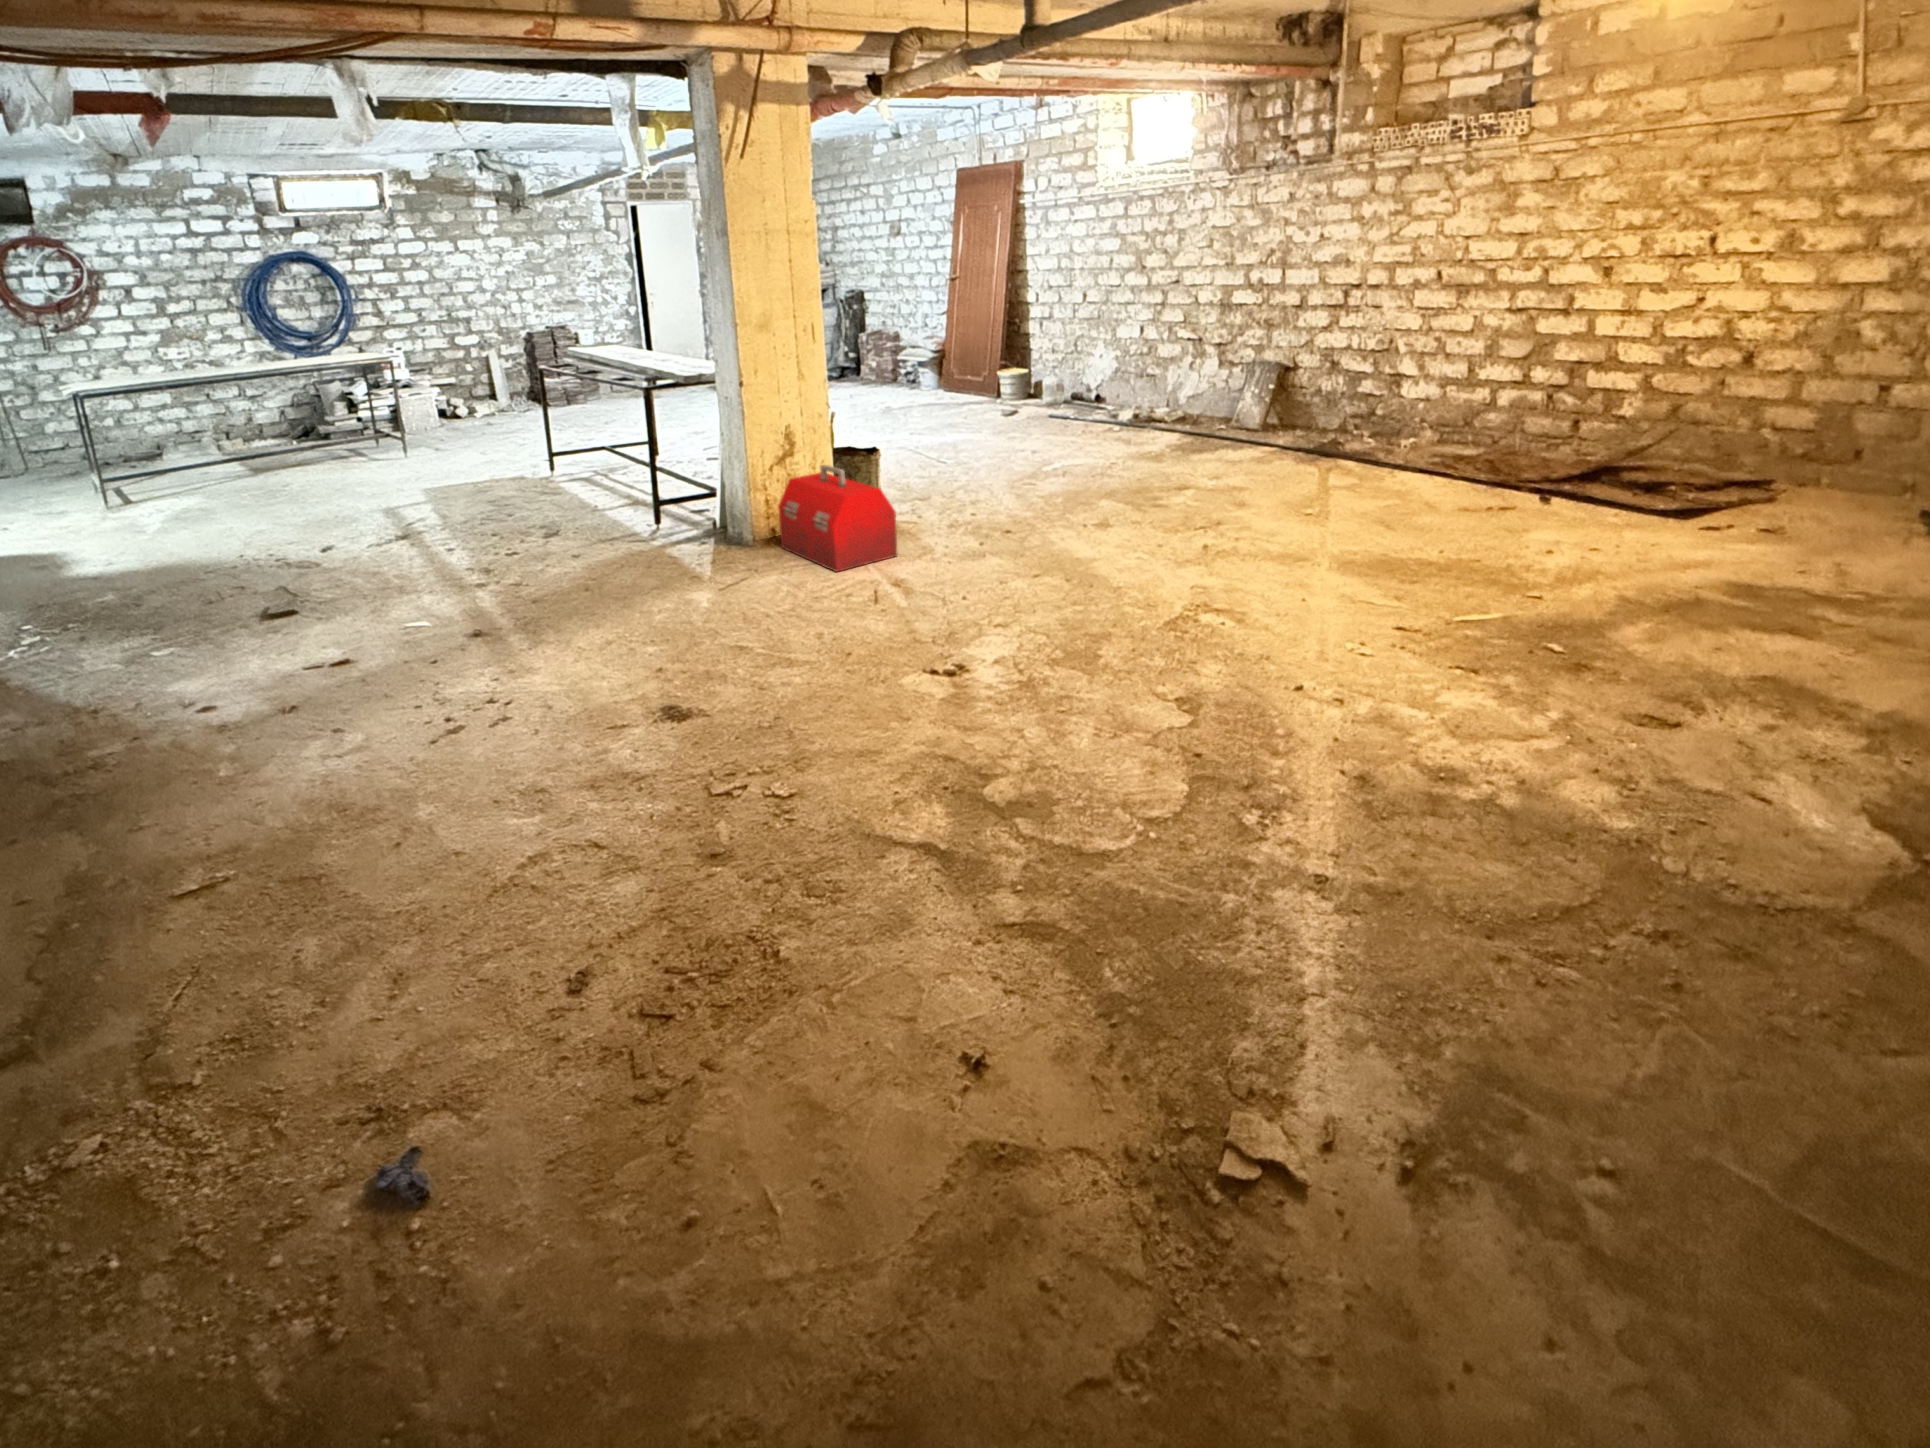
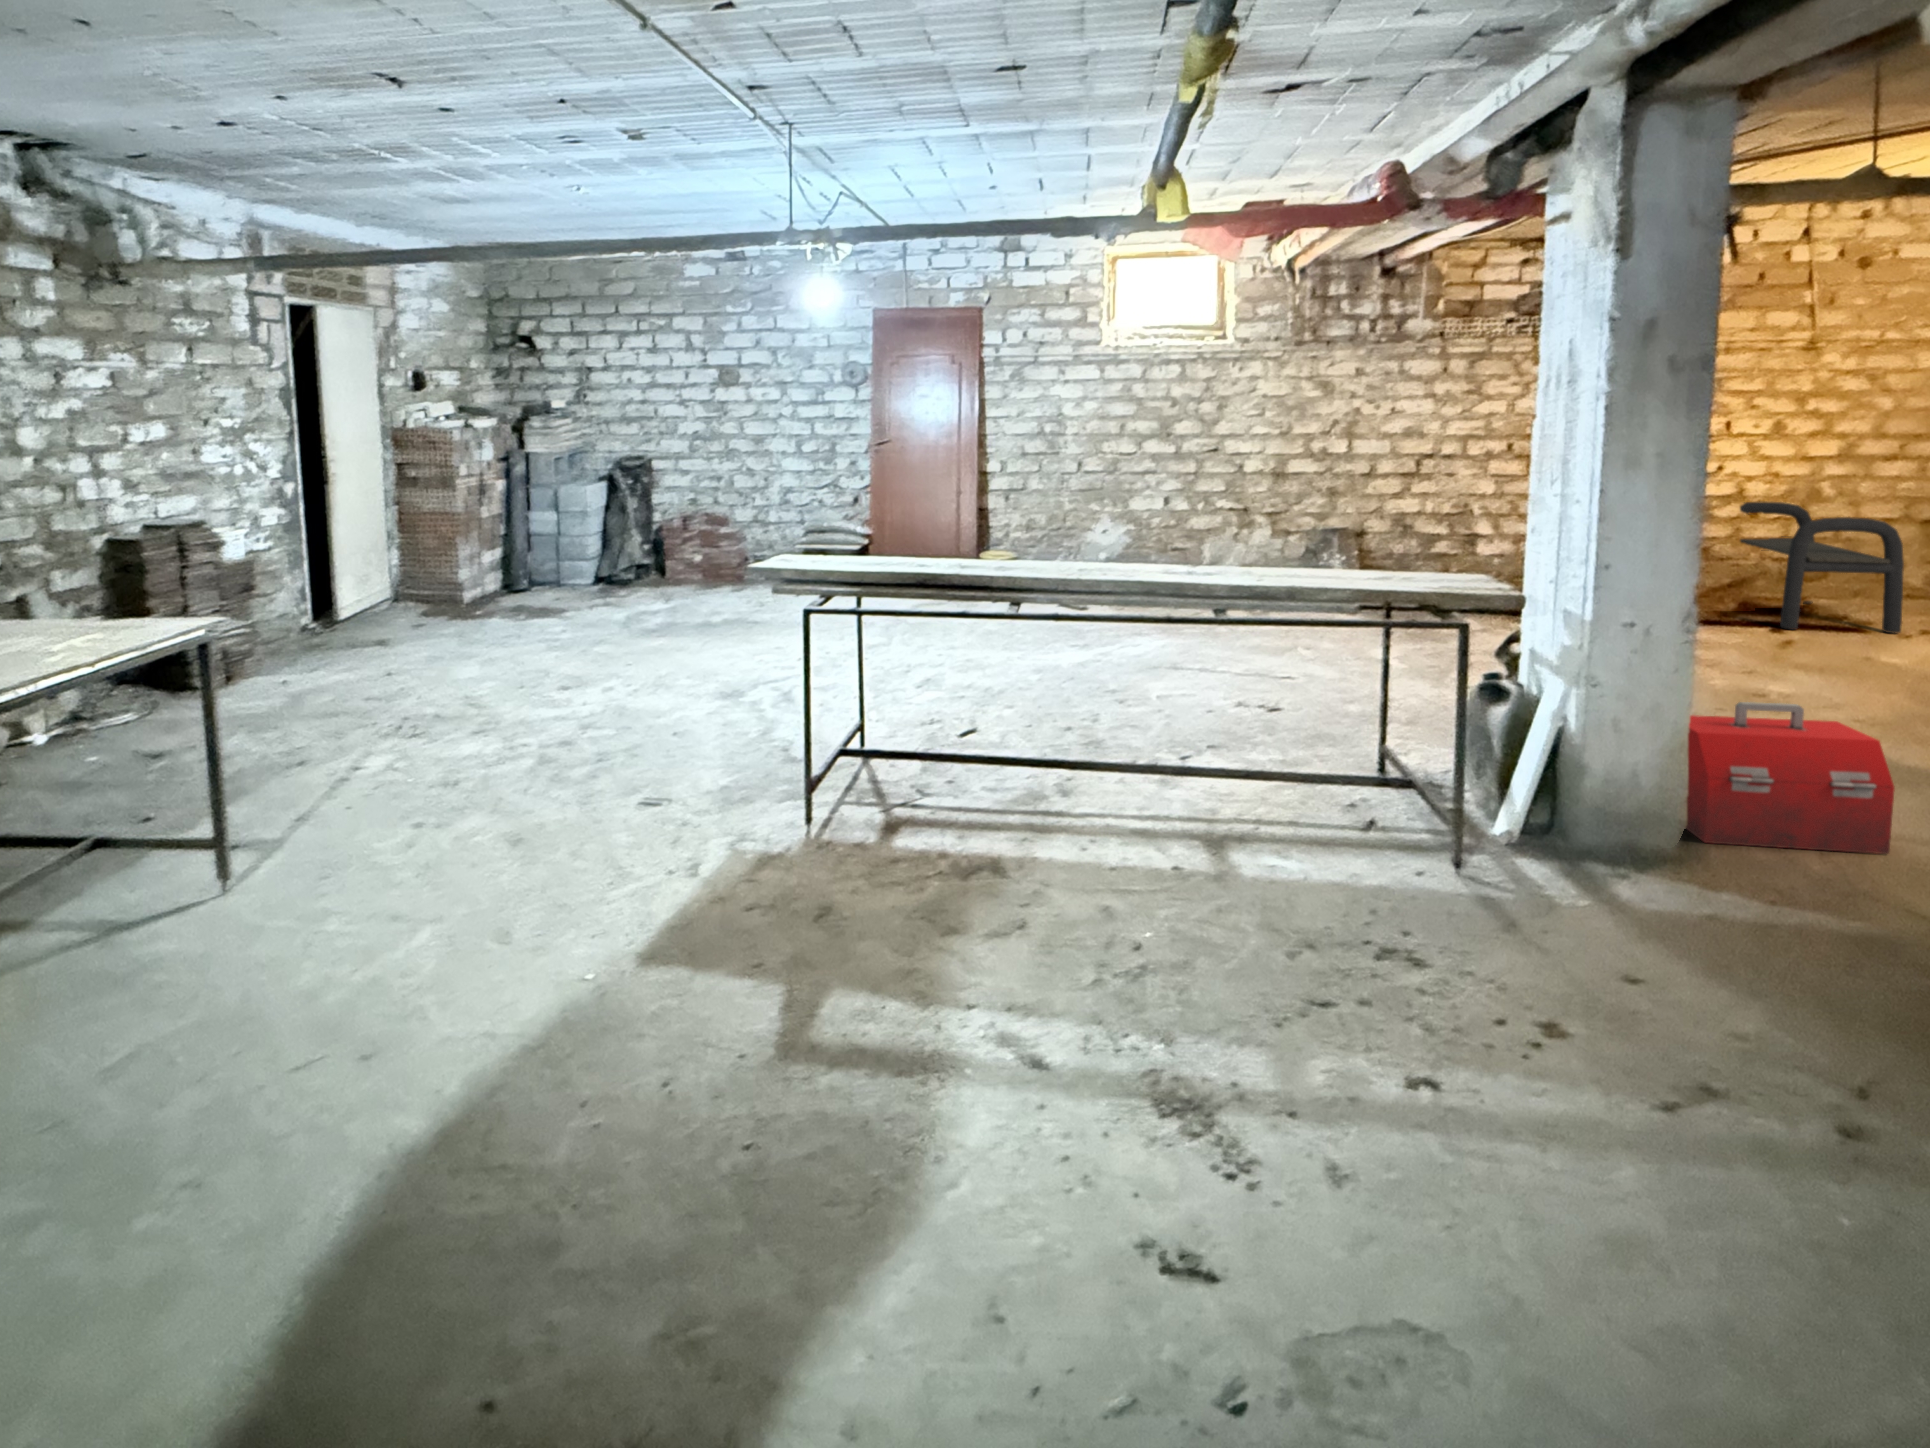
bench: none [1568,346,1815,523] -> present [1740,501,1904,633]

